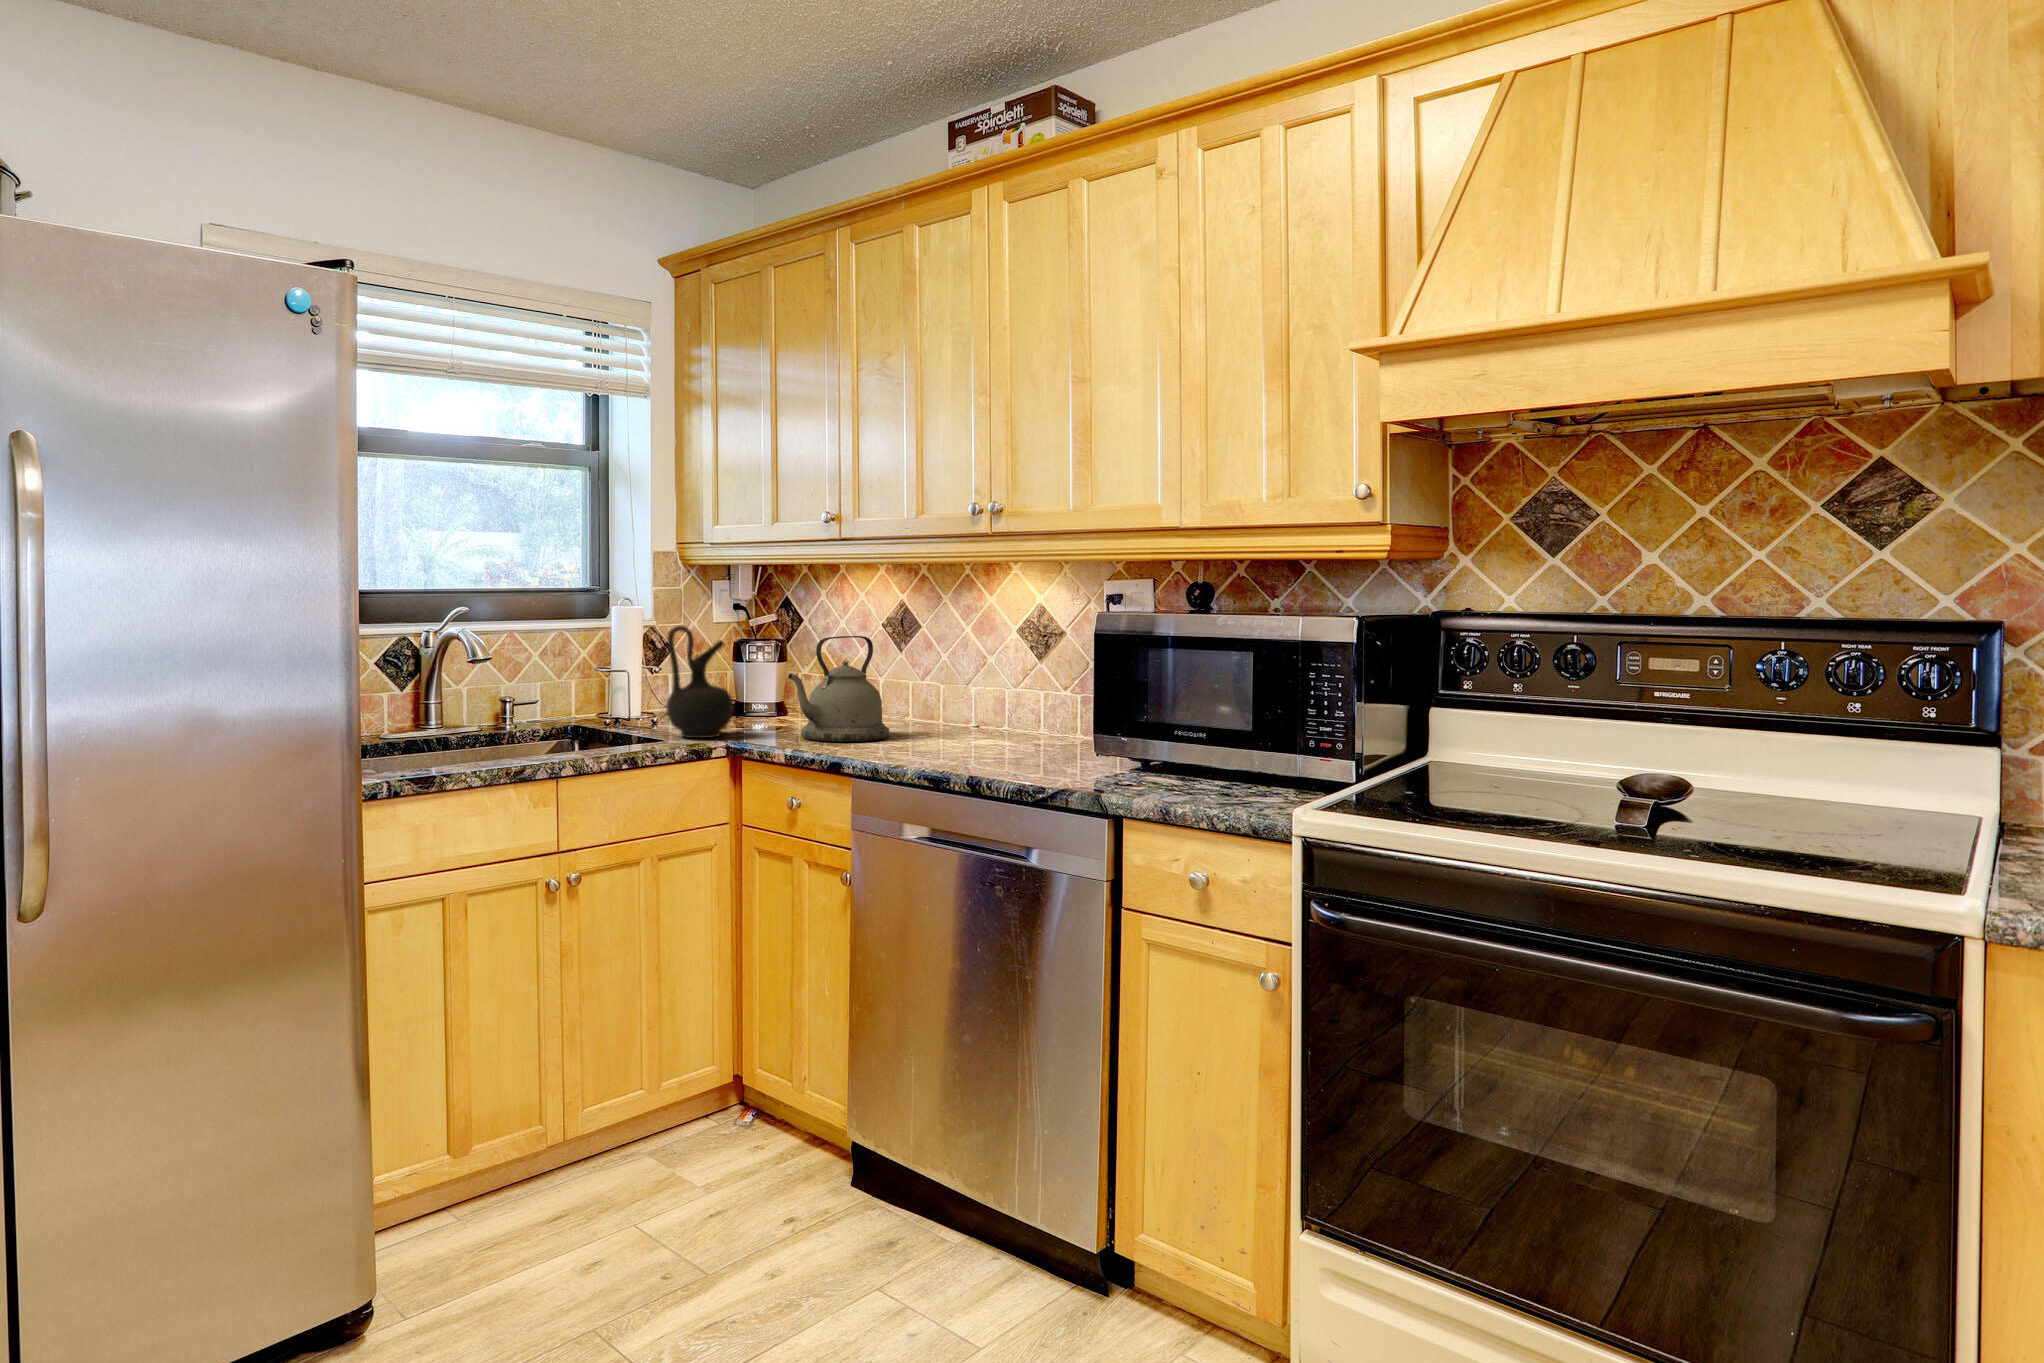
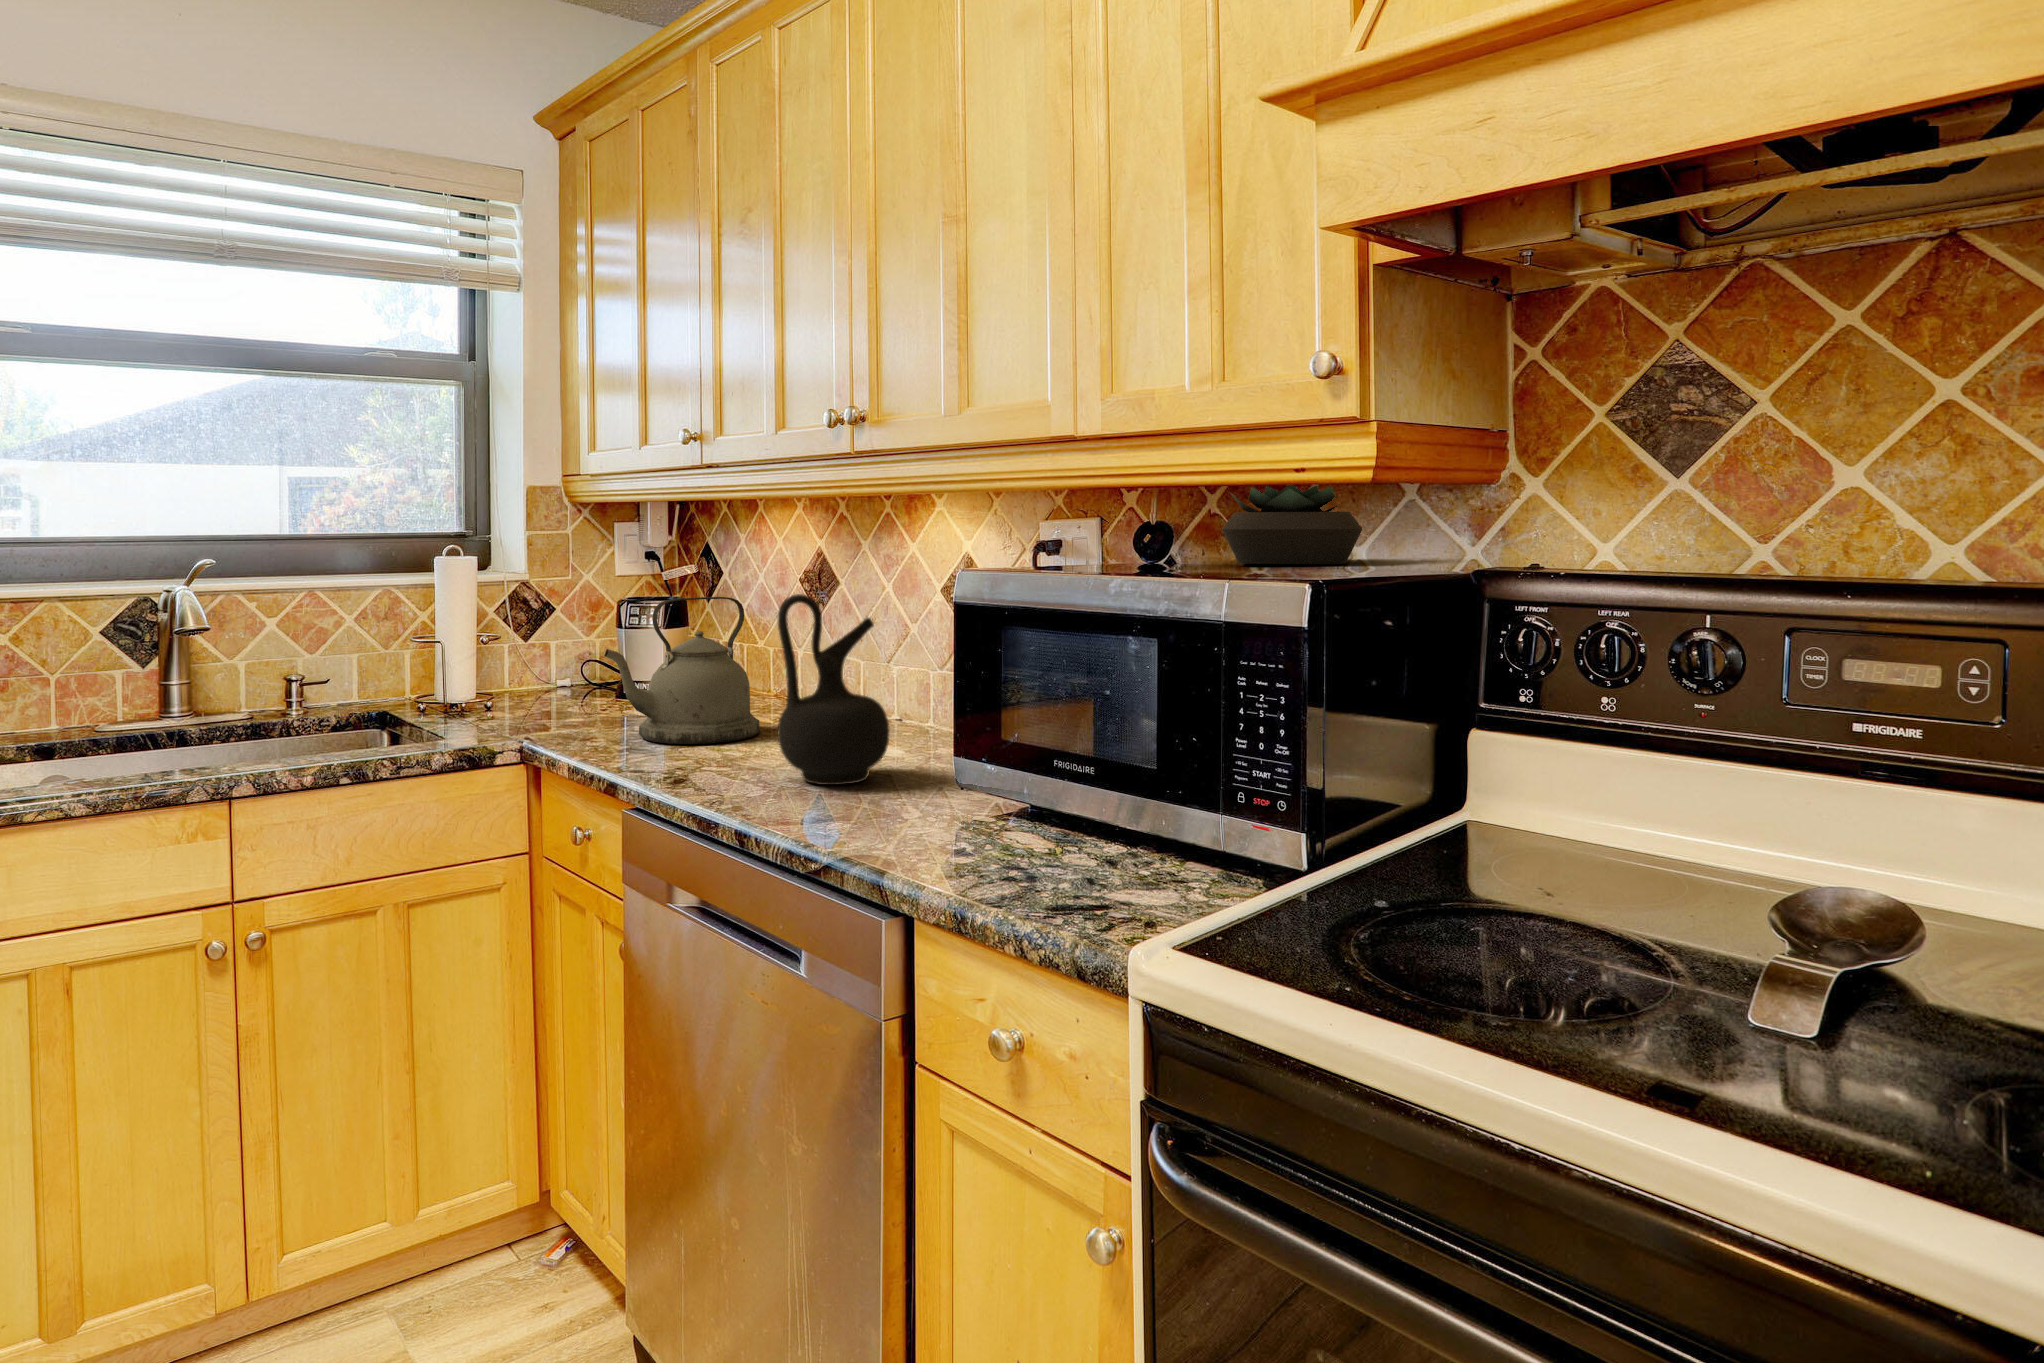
succulent plant: none [1257,557,1354,609] -> present [1222,485,1362,564]
ceramic jug: present [667,626,733,738] -> present [777,594,890,785]

